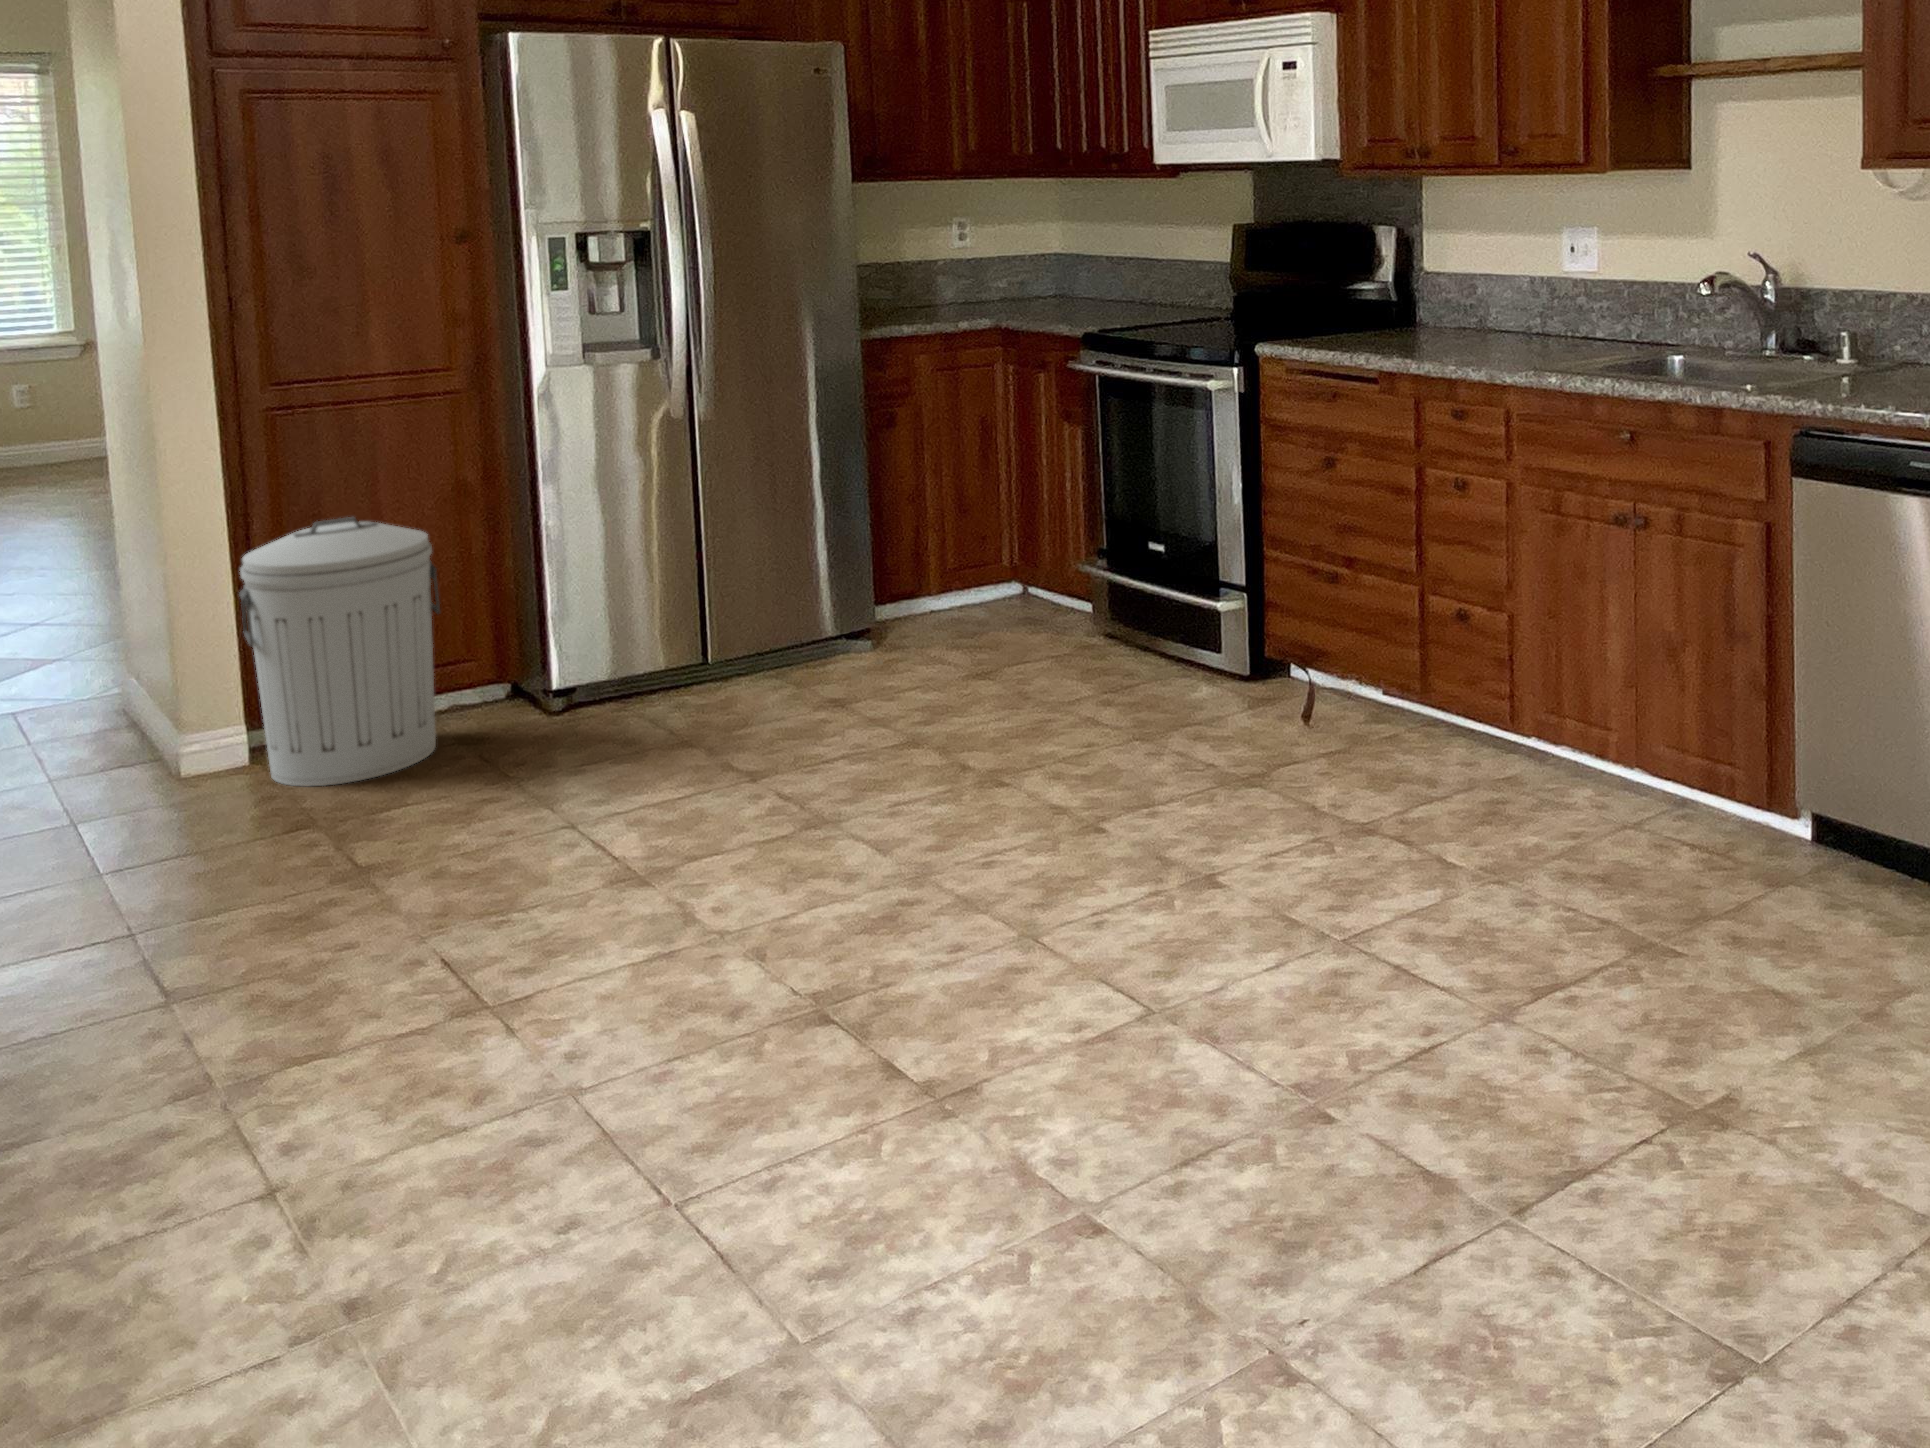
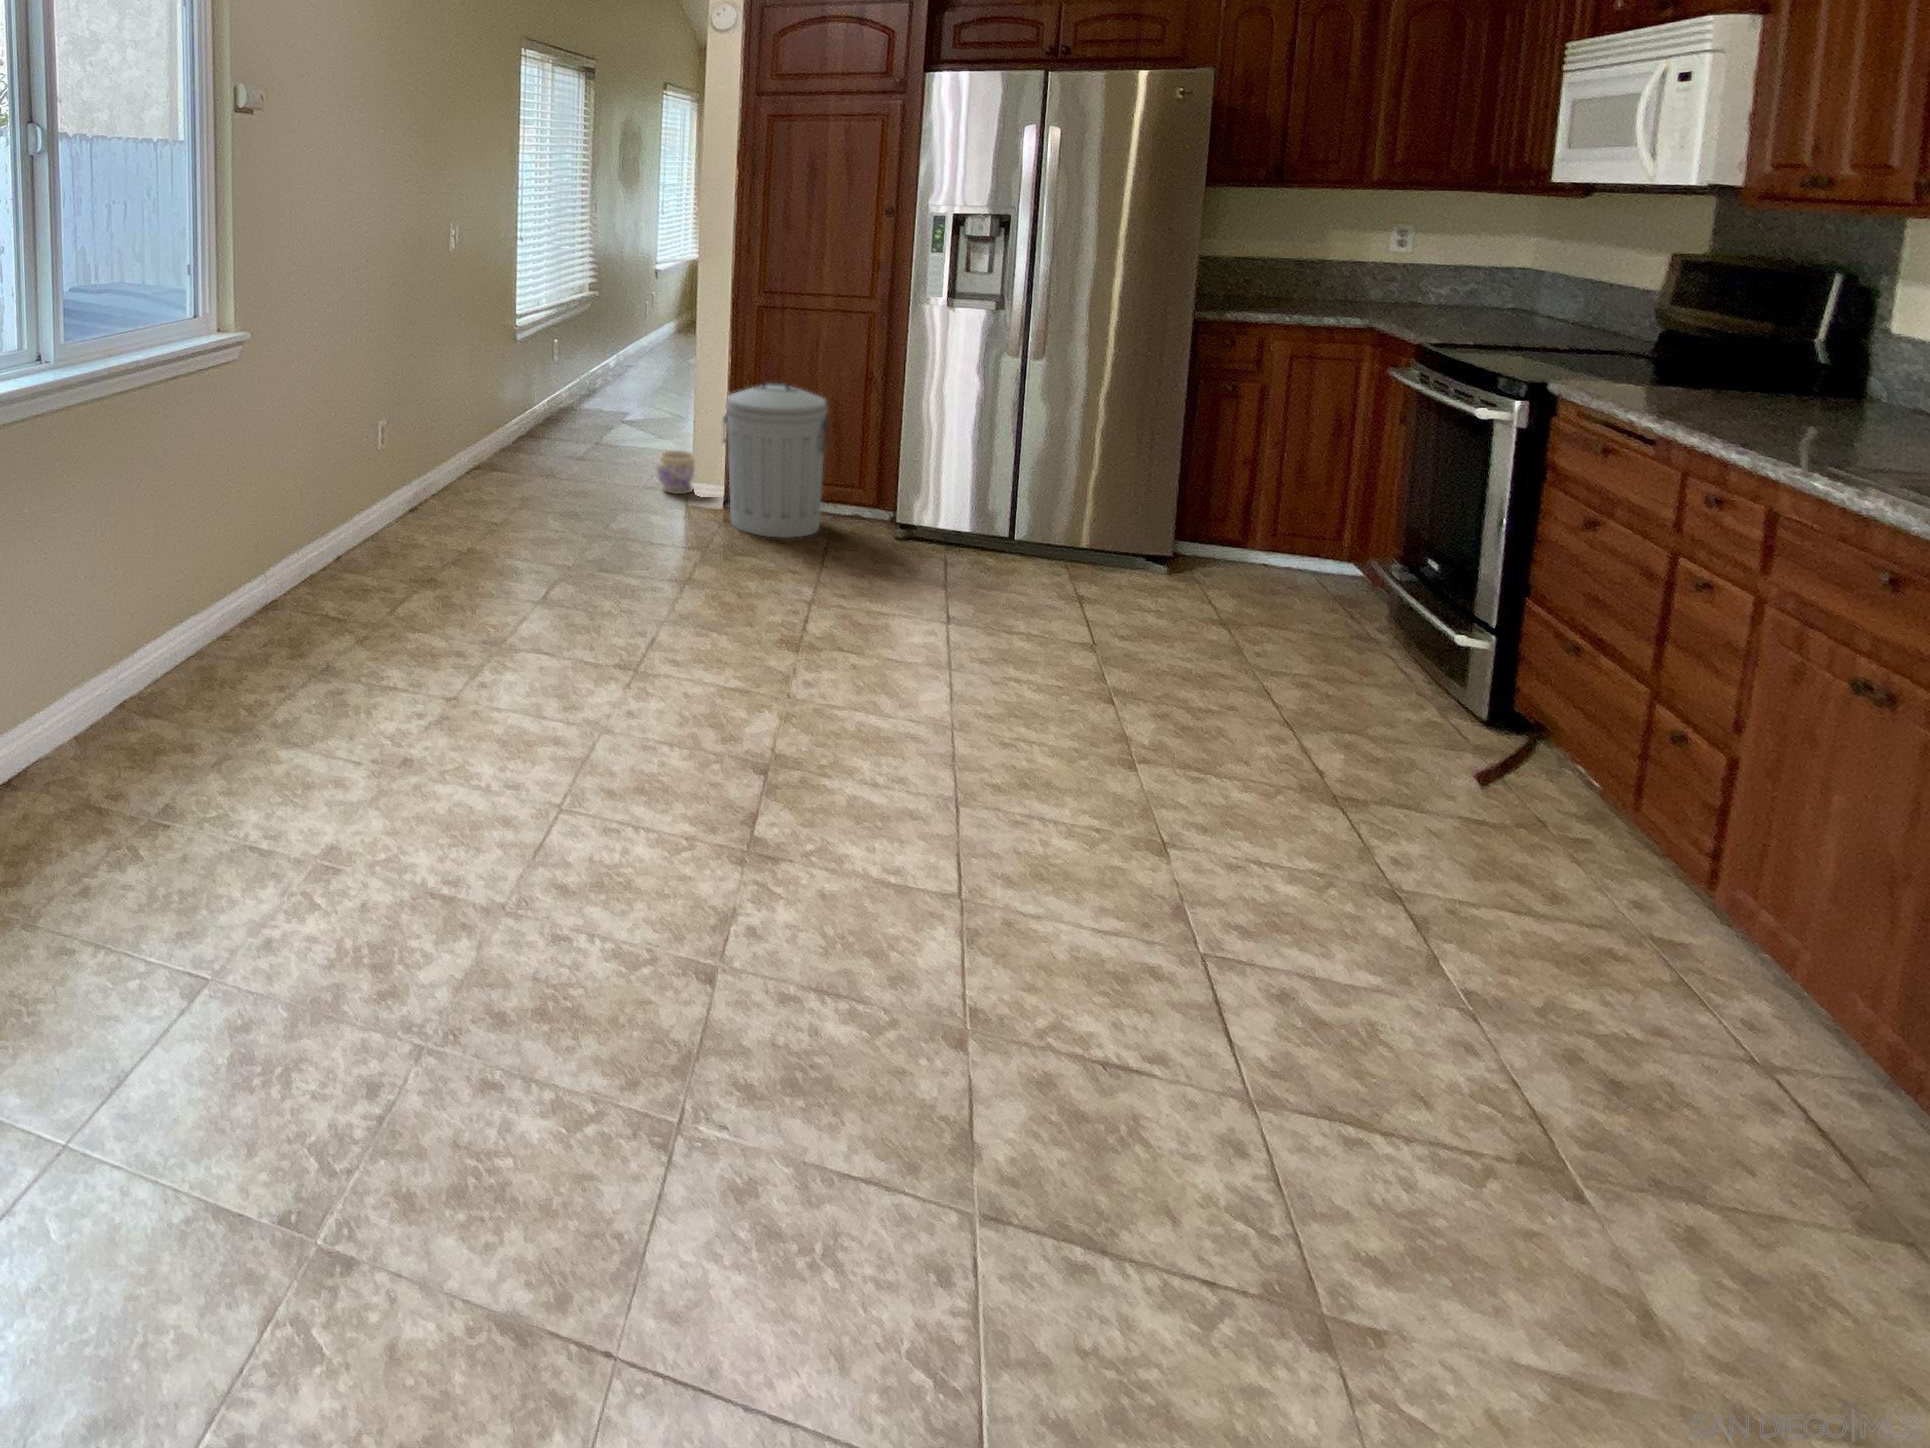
planter: none [42,694,143,781] -> present [656,451,694,494]

